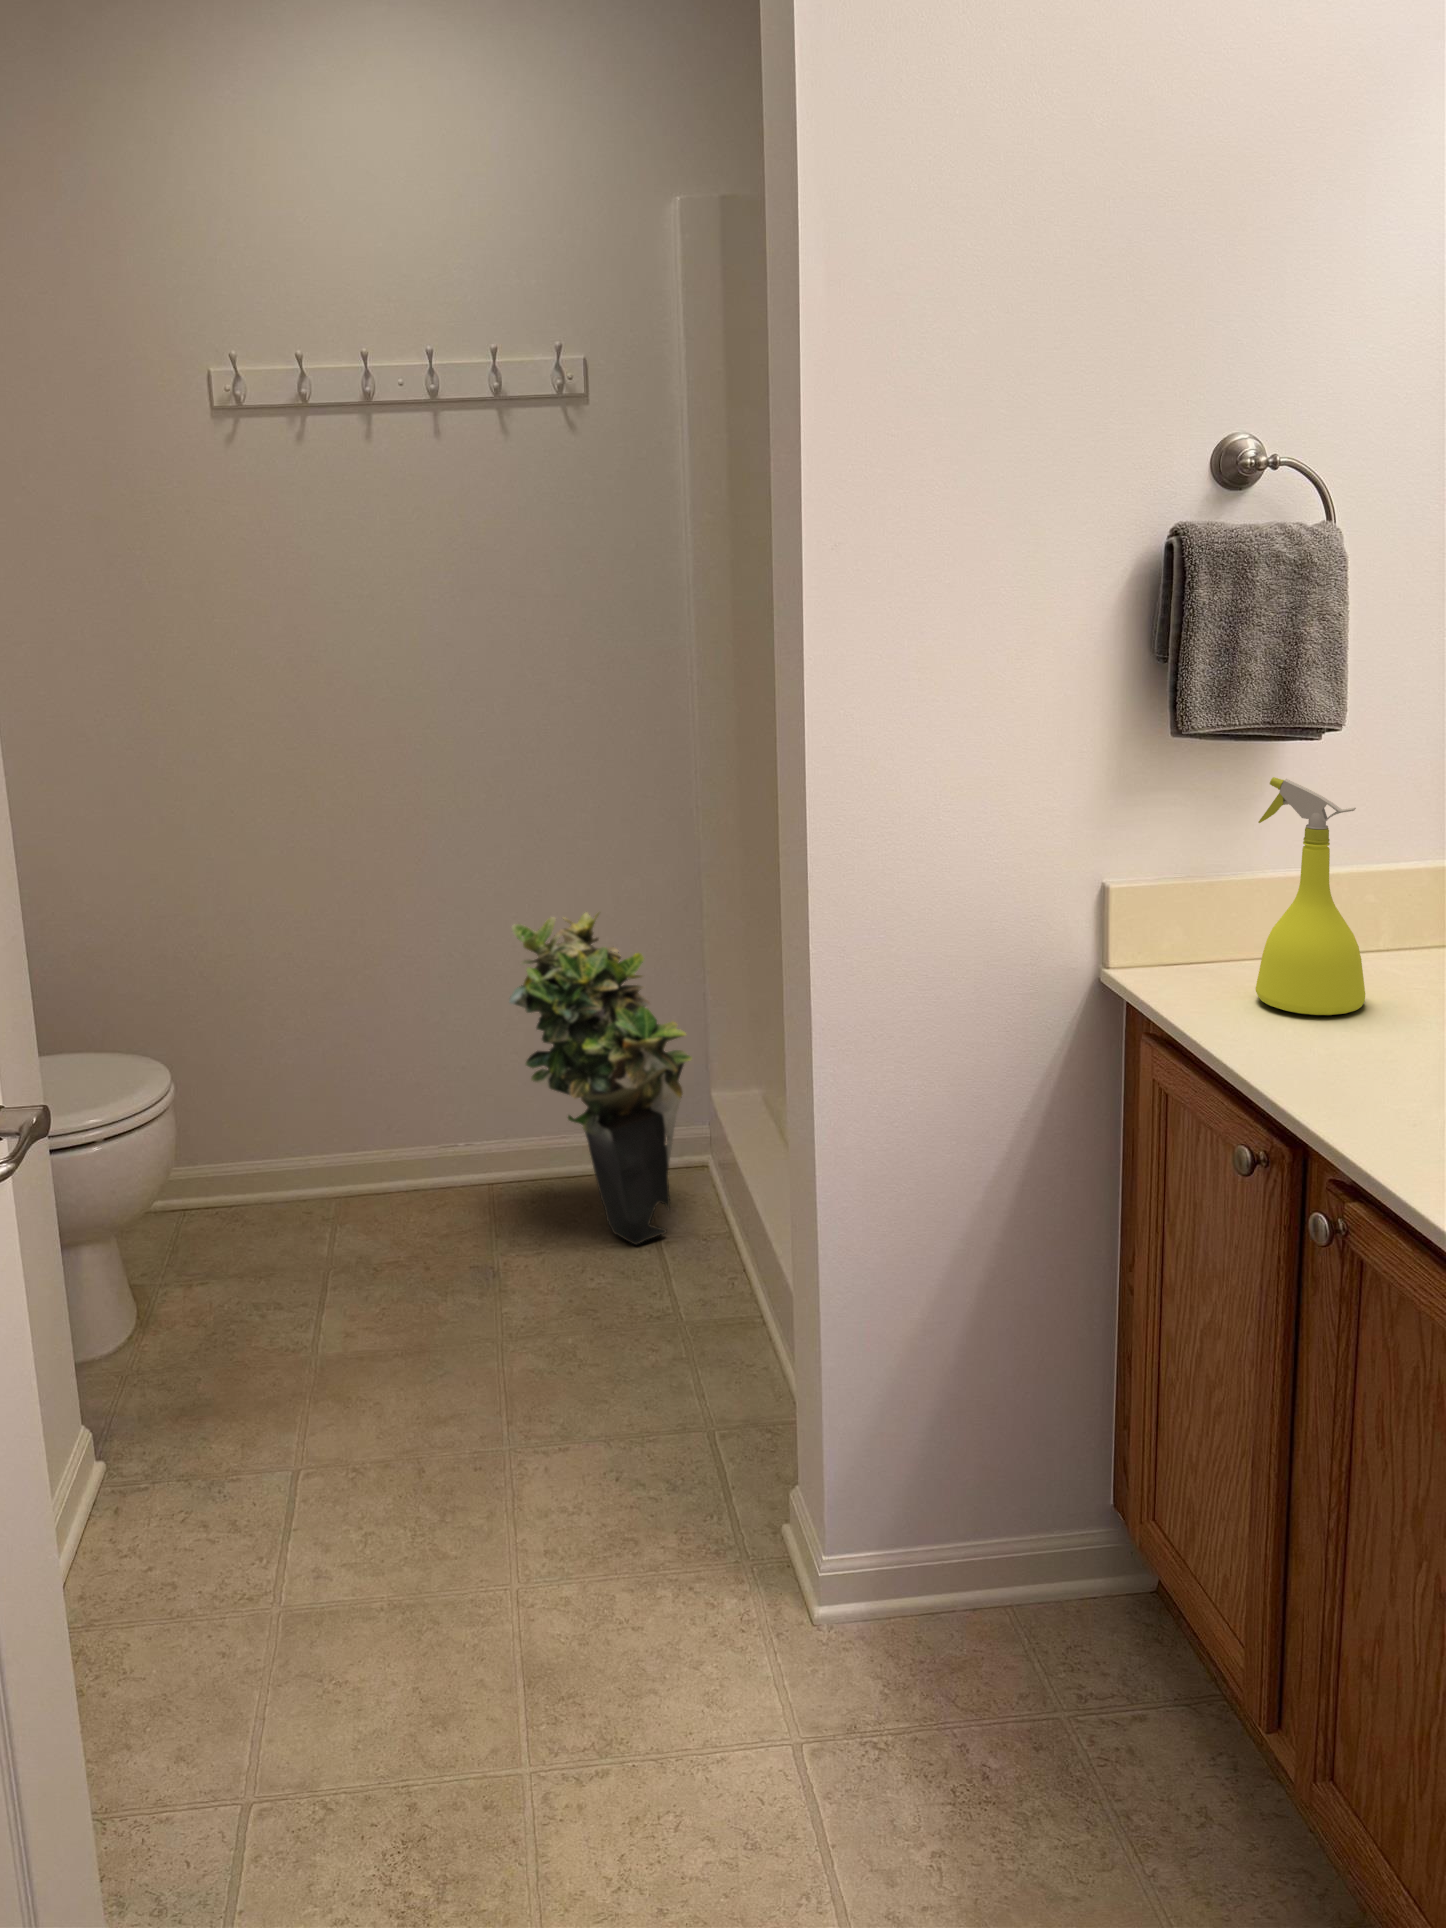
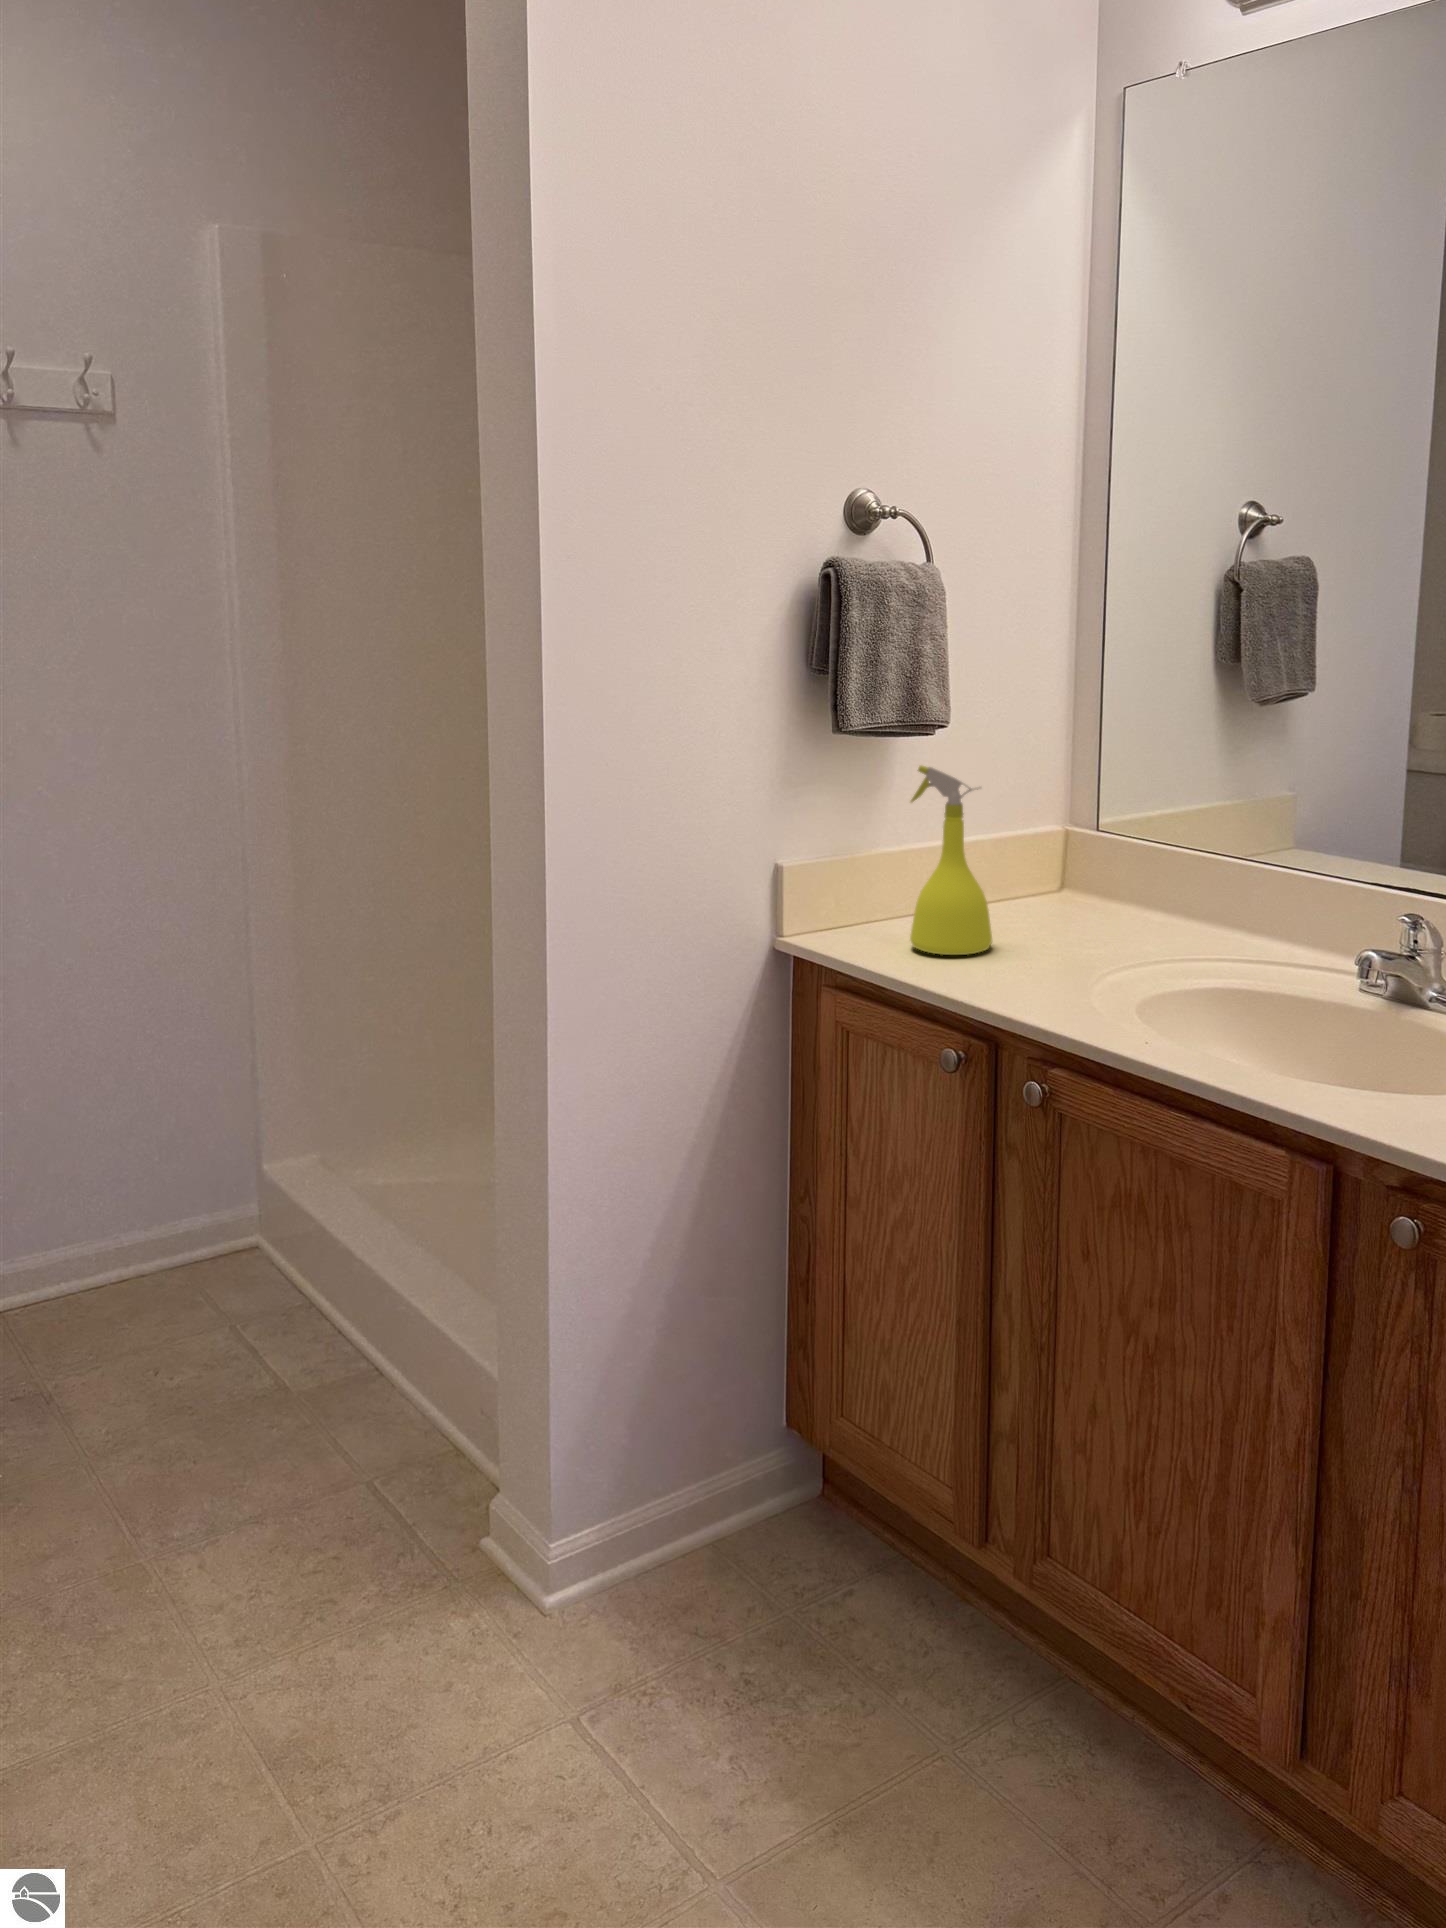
potted plant: present [509,913,692,1245] -> none [33,974,256,1331]

